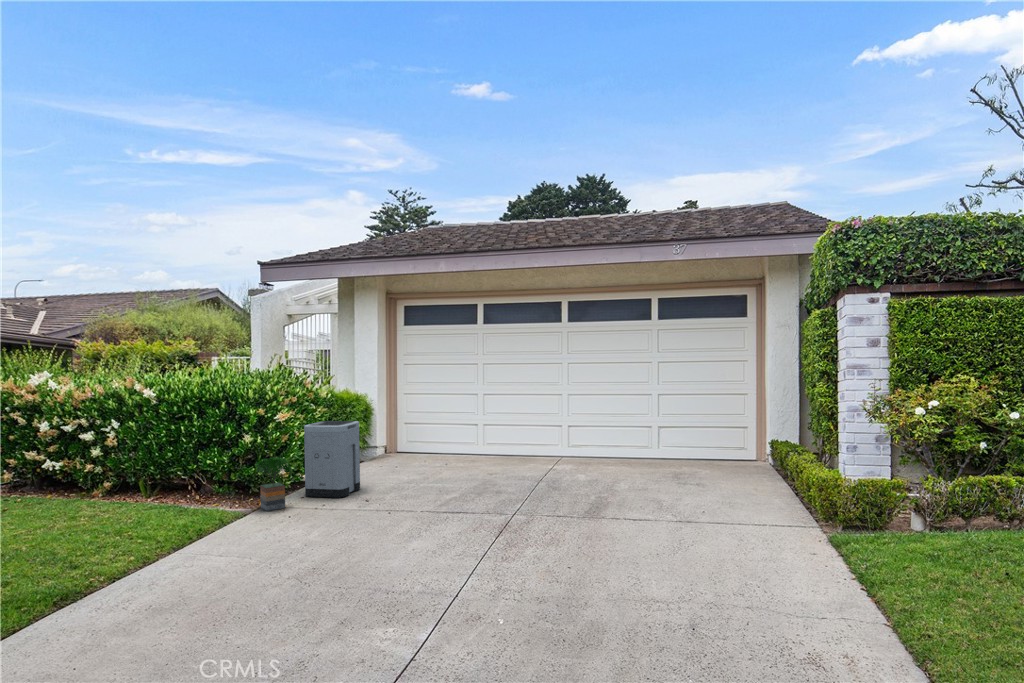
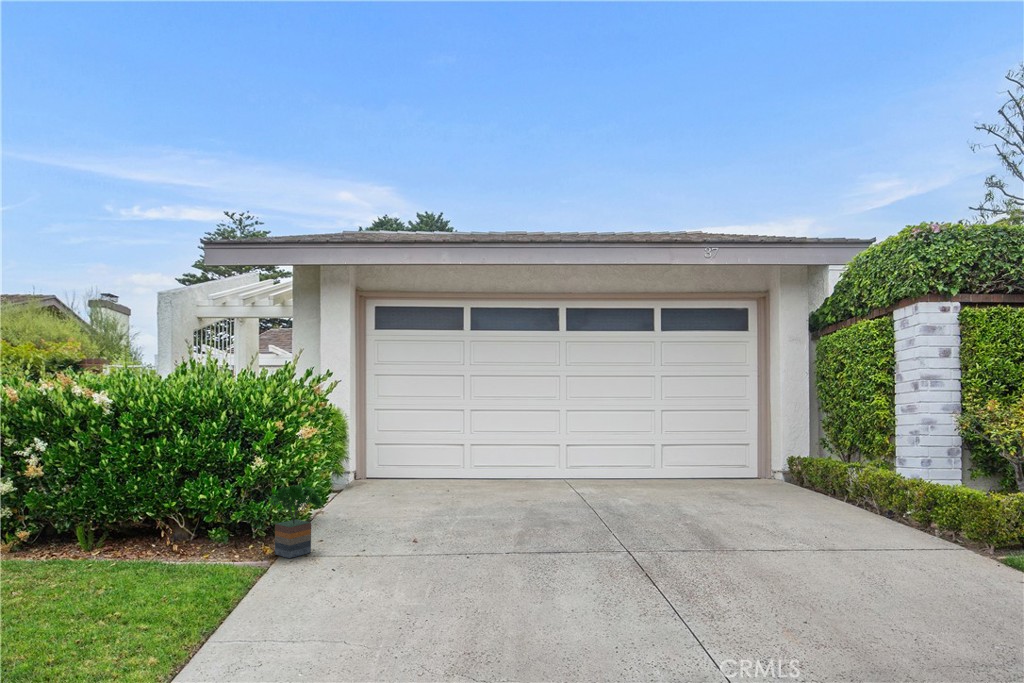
trash can: present [304,421,360,498] -> none [319,438,383,536]

